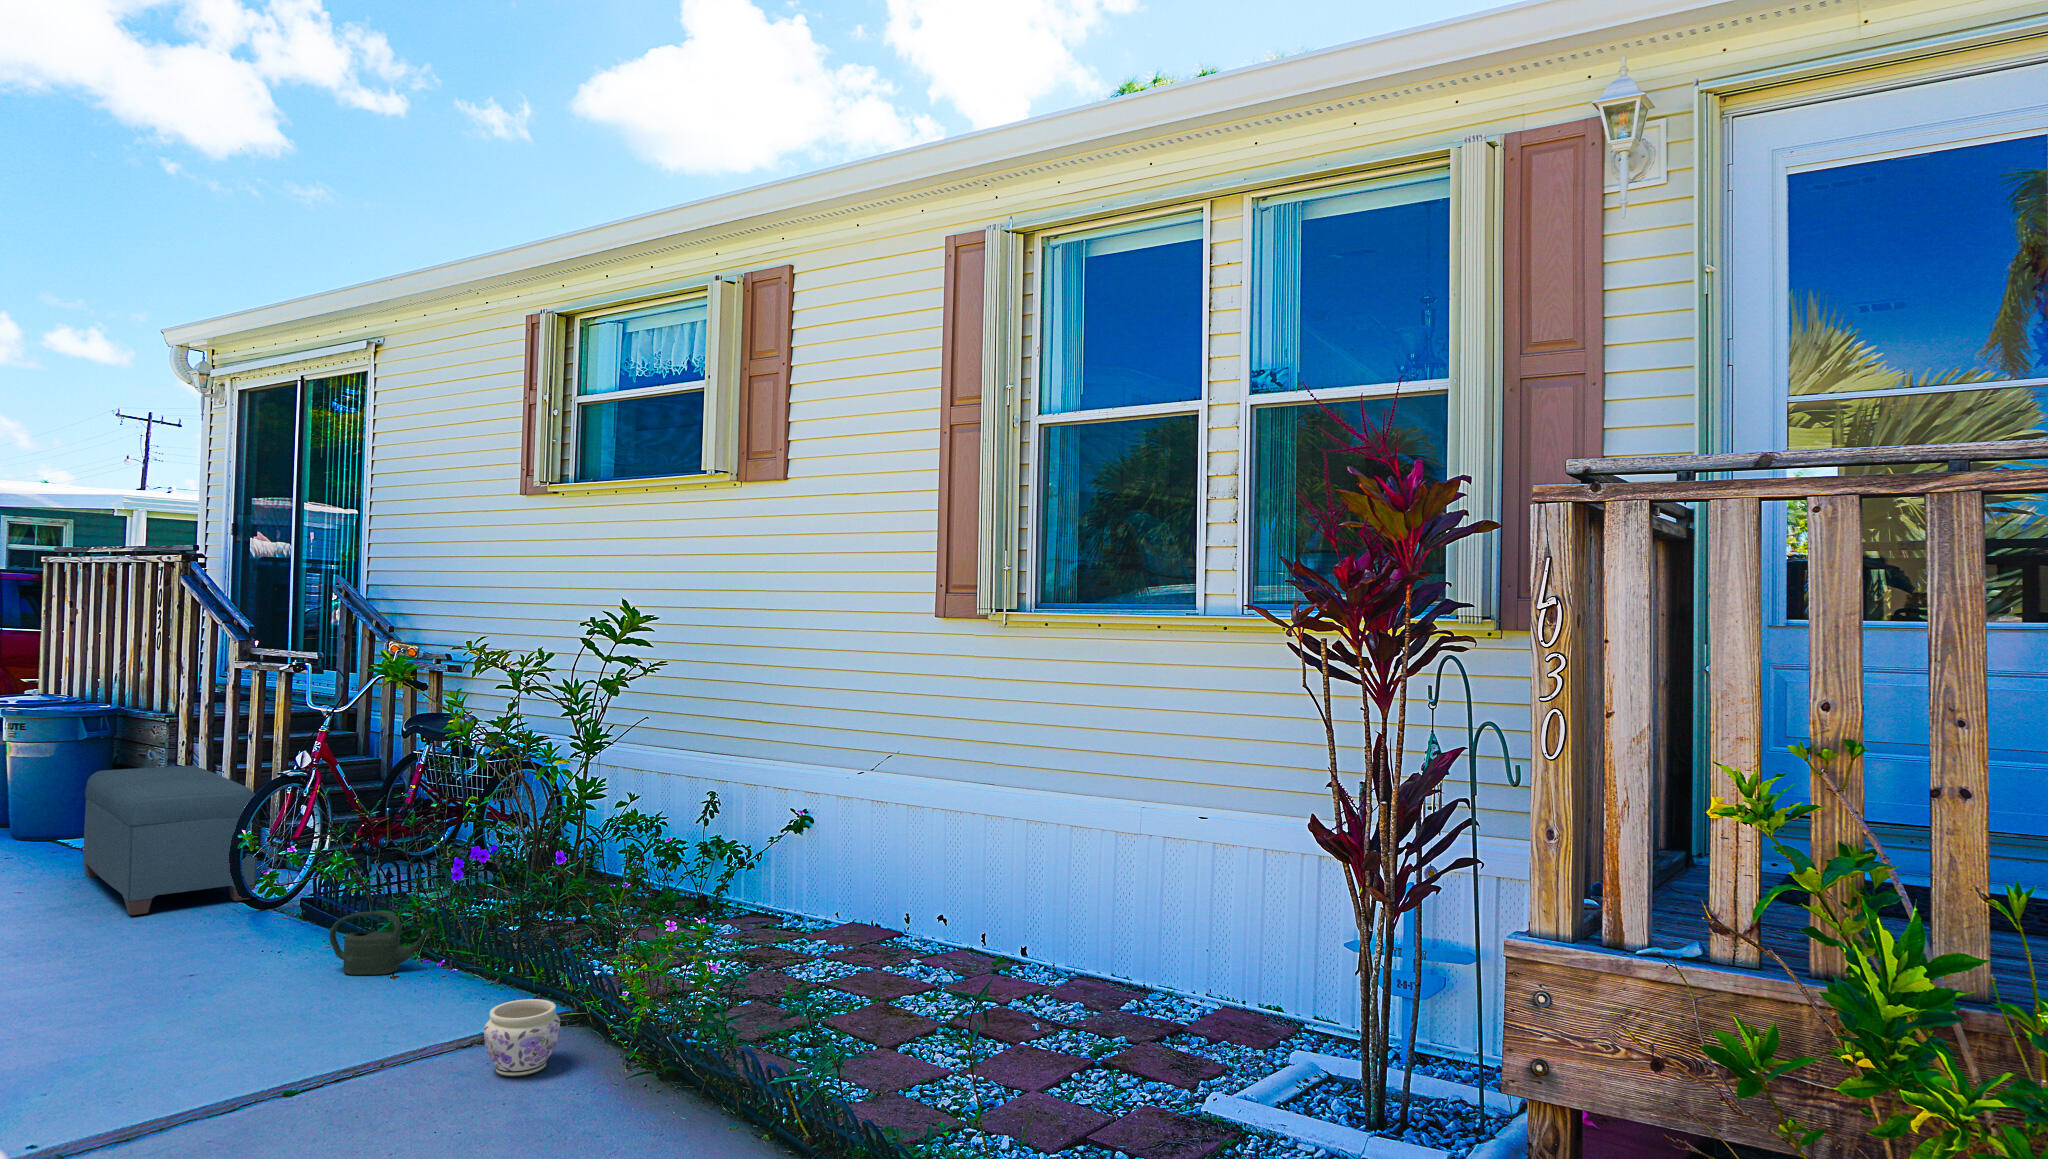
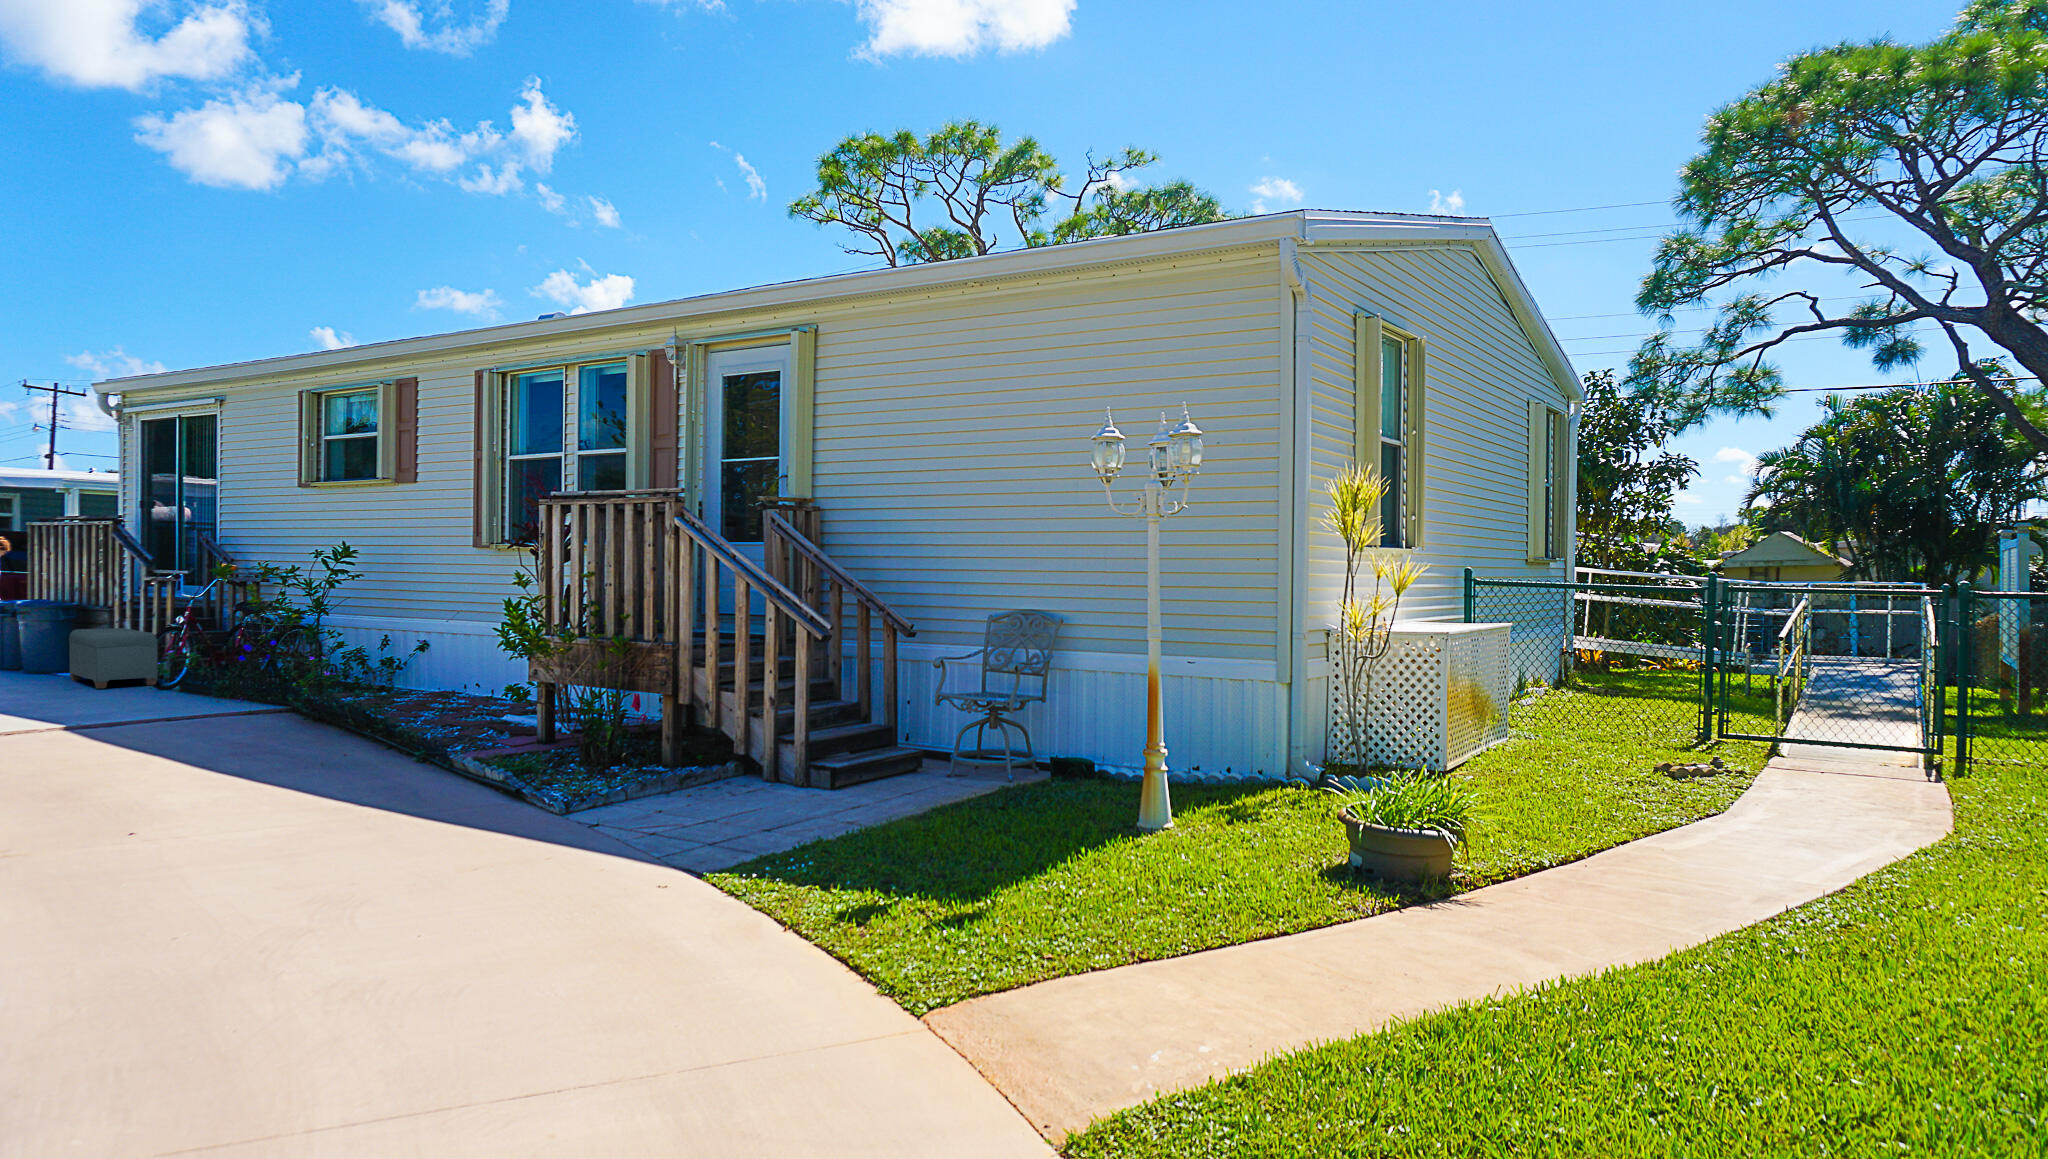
watering can: present [330,911,436,975] -> none [189,674,236,700]
planter: present [484,999,560,1077] -> none [243,692,275,716]

